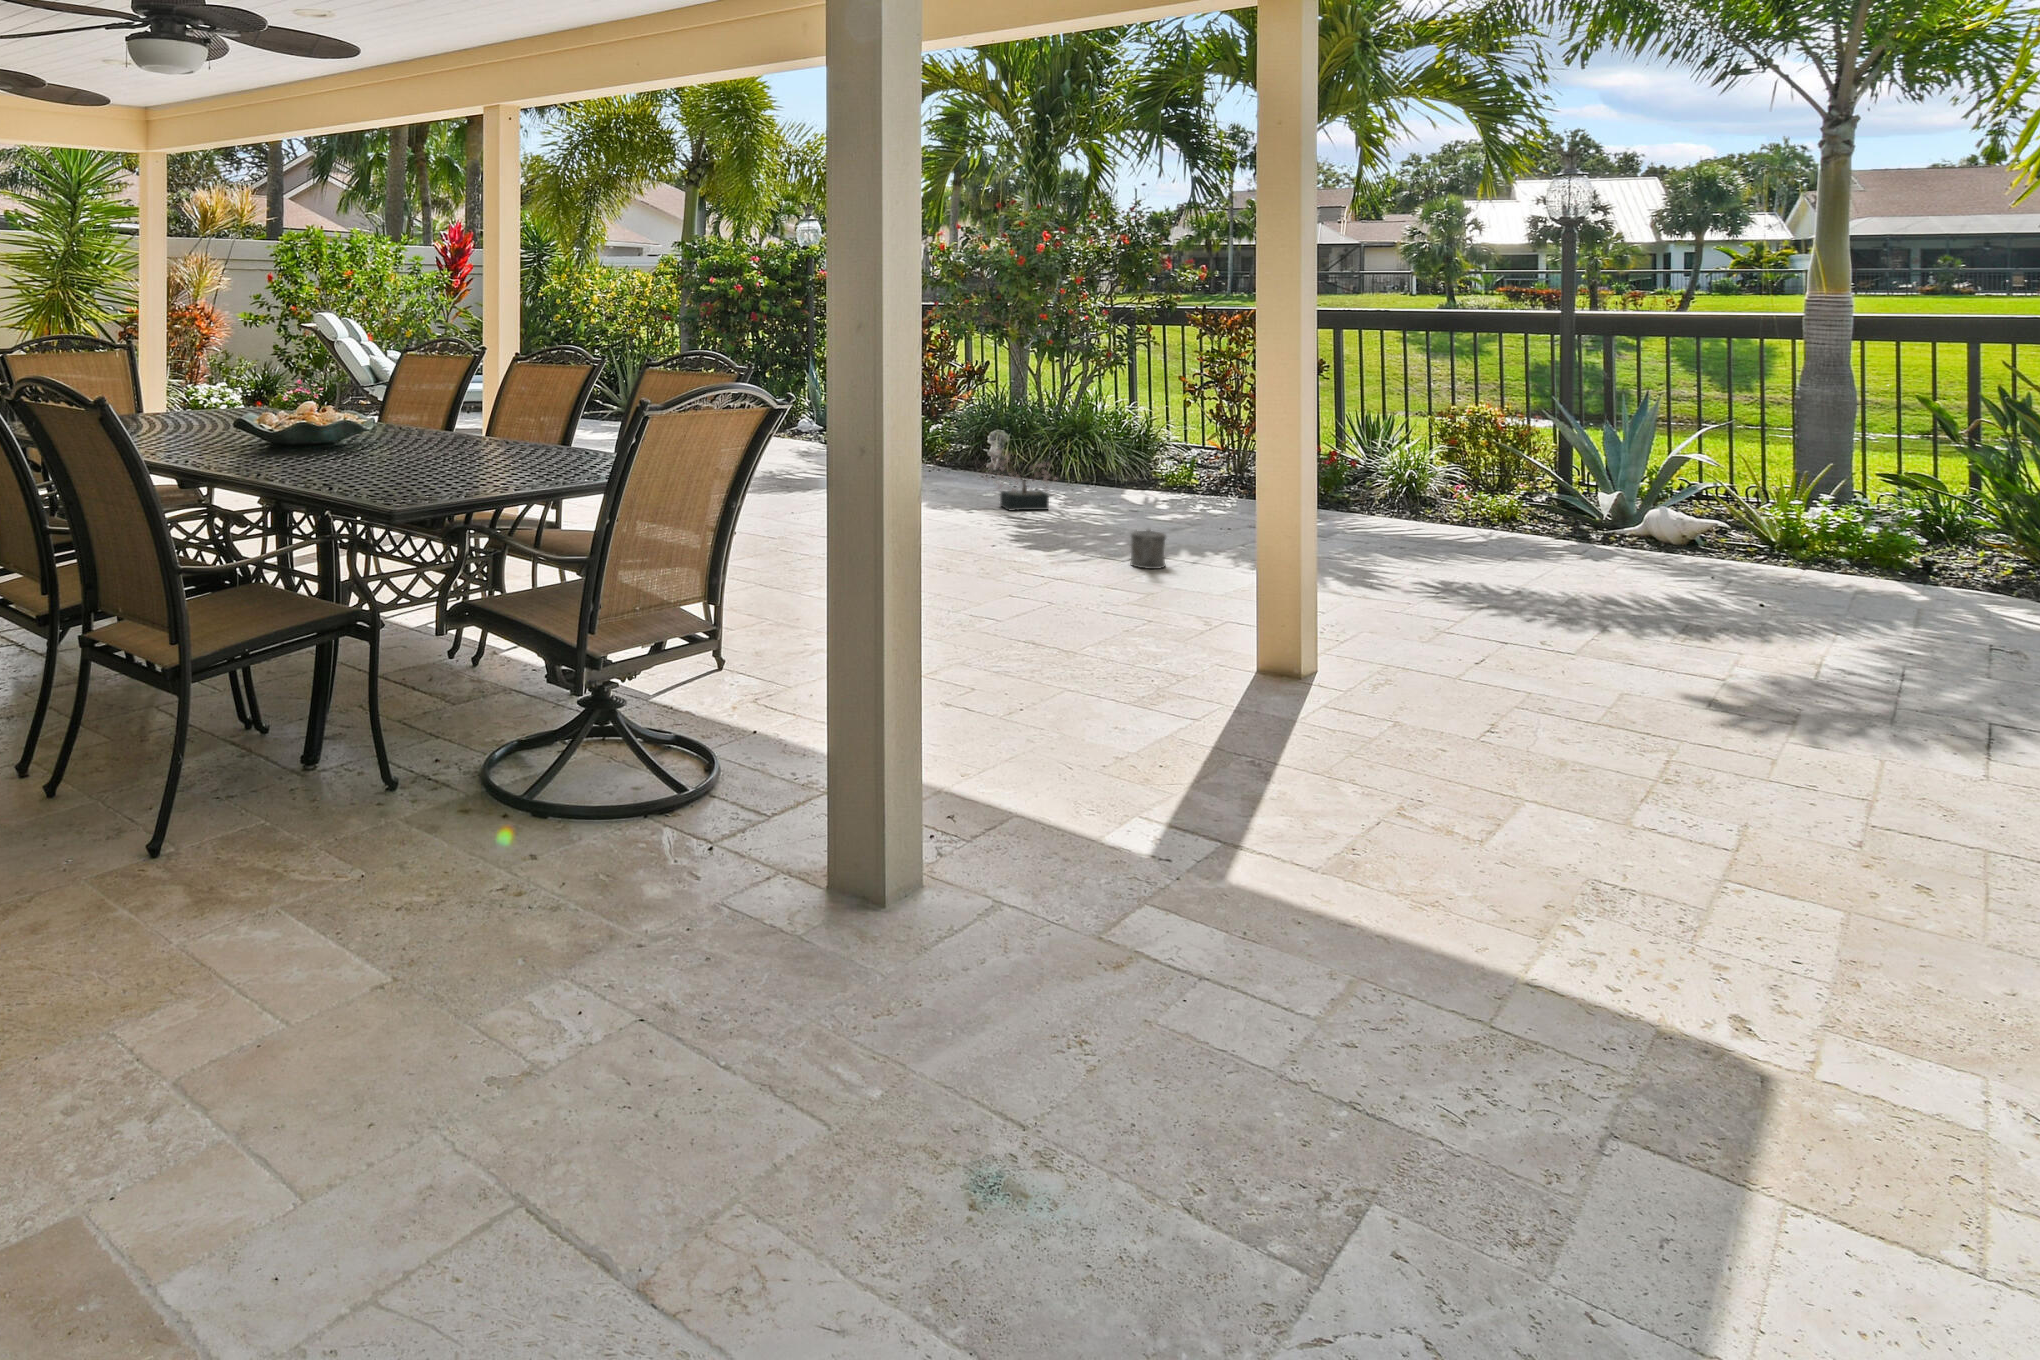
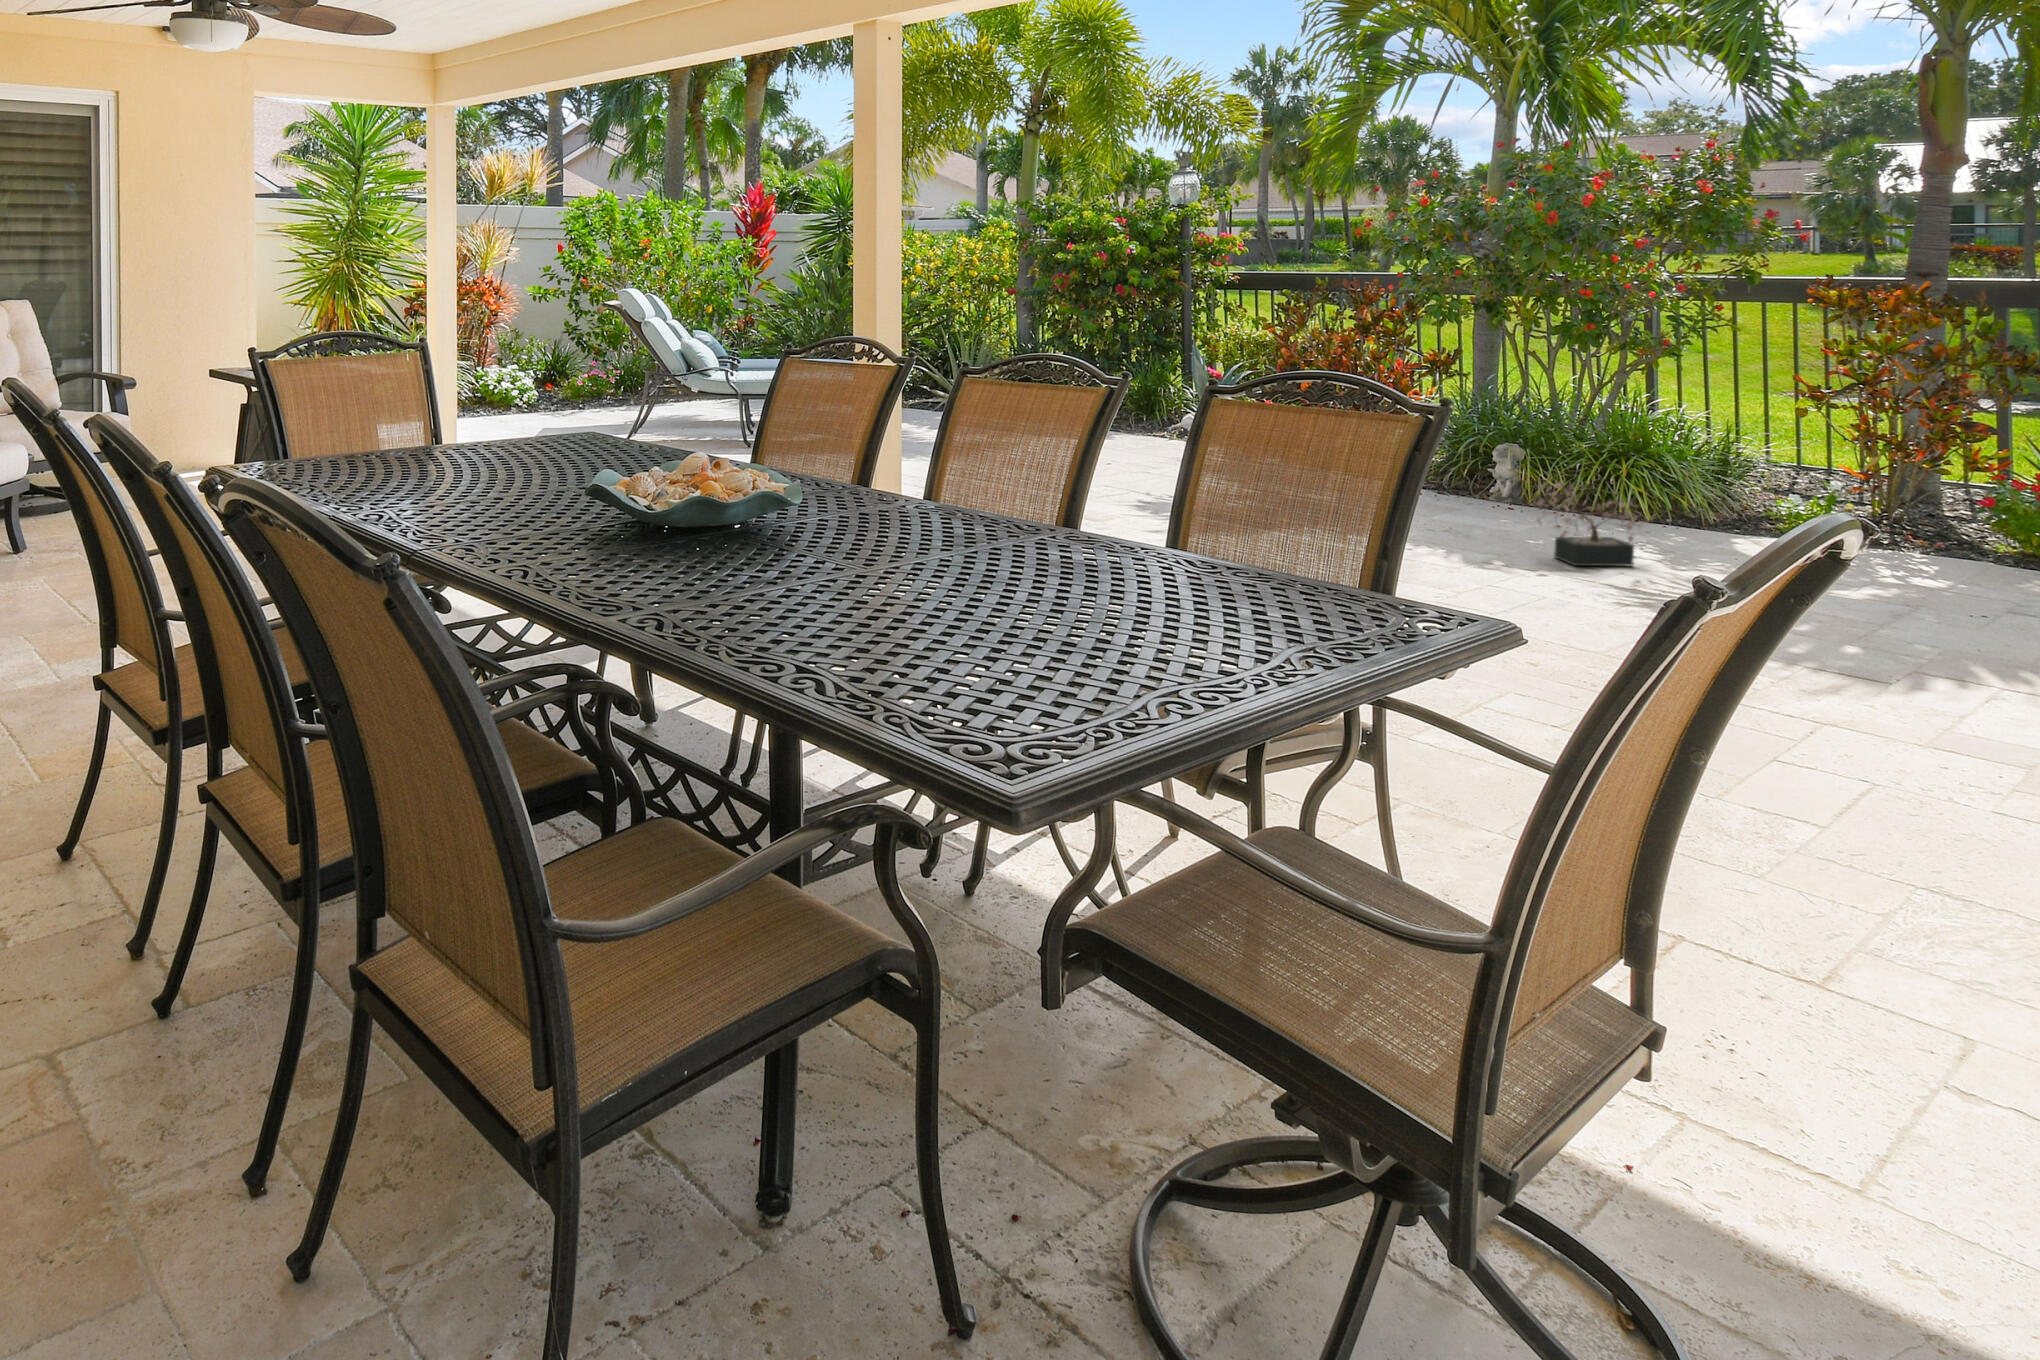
watering can: present [1131,529,1166,569] -> none [1891,630,1971,700]

